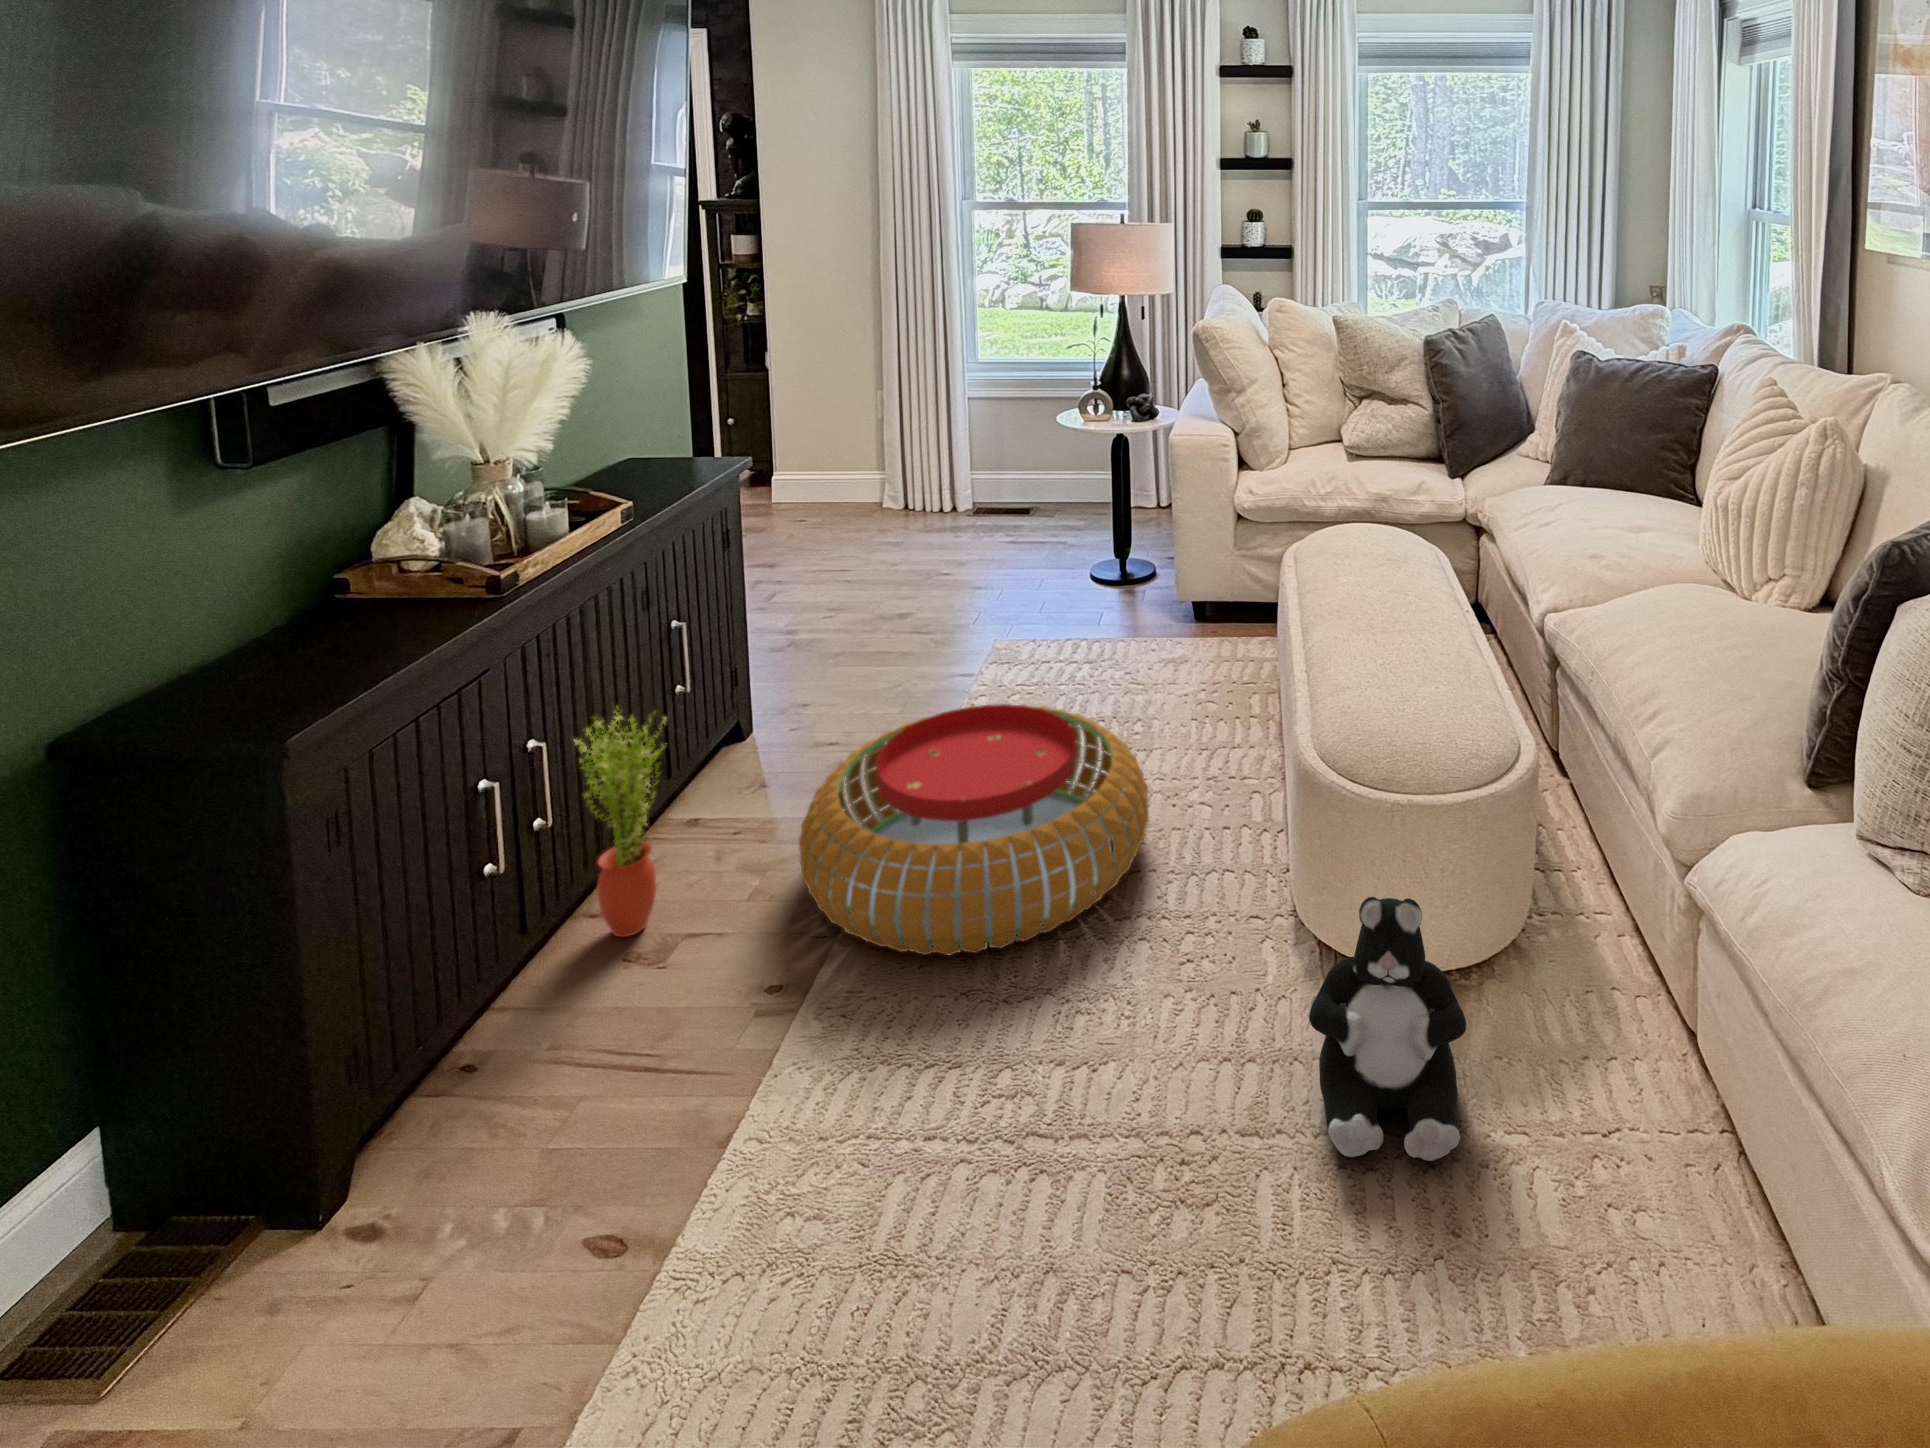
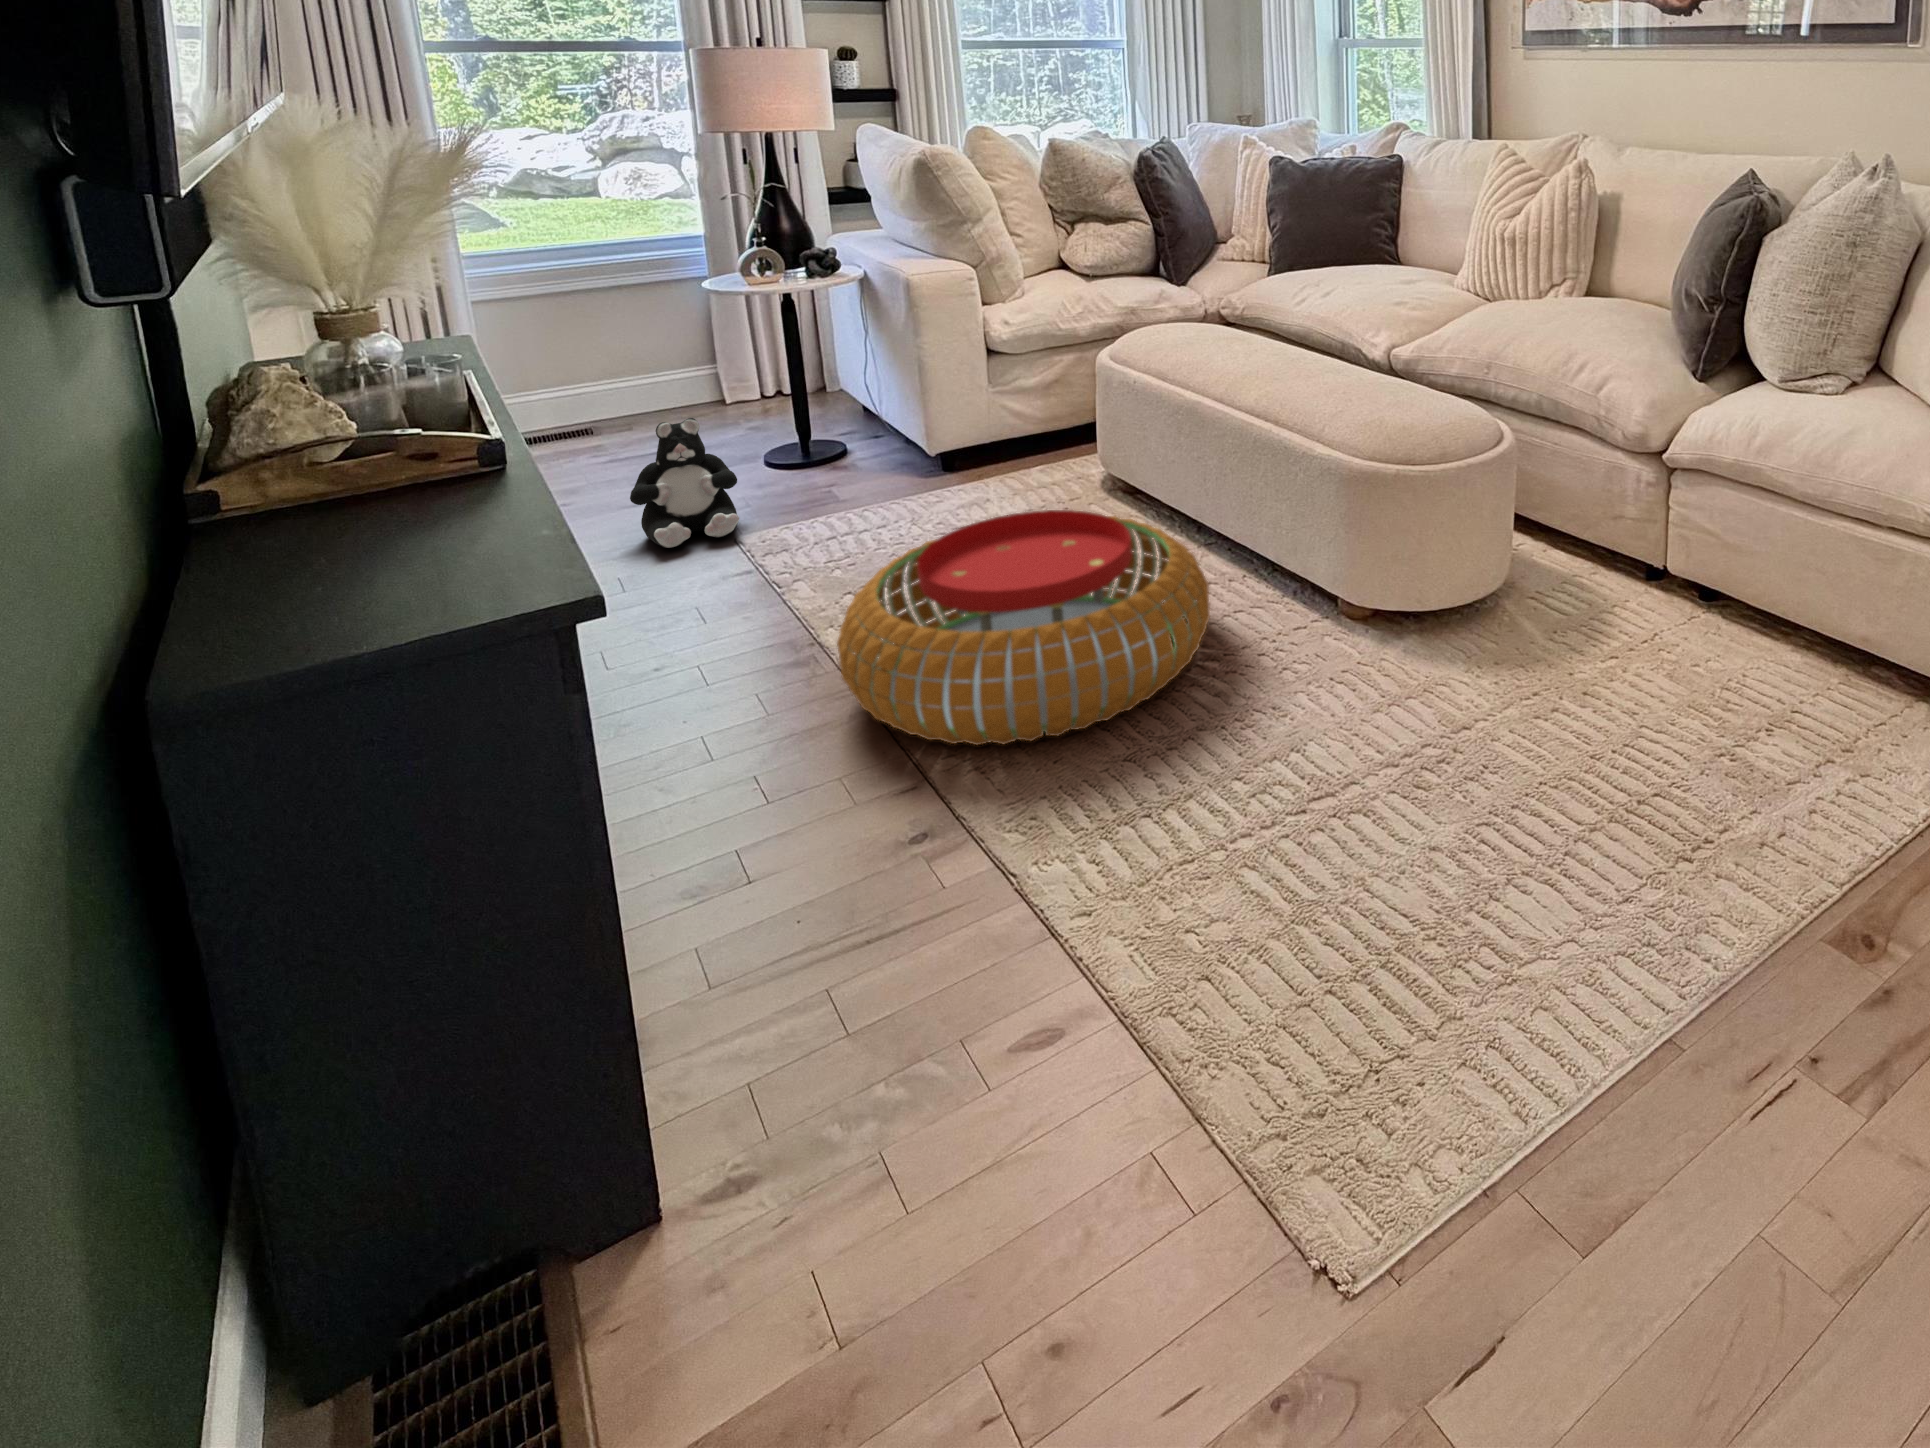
potted plant: present [574,707,666,937] -> none [631,573,741,858]
plush toy: present [1309,897,1466,1161] -> present [630,418,739,548]

